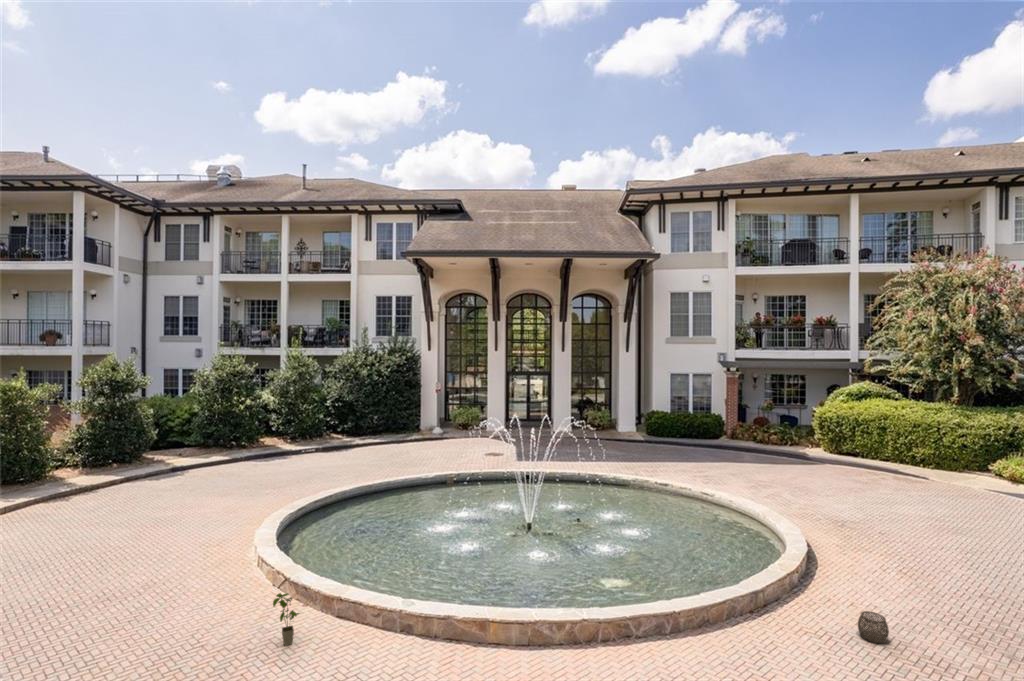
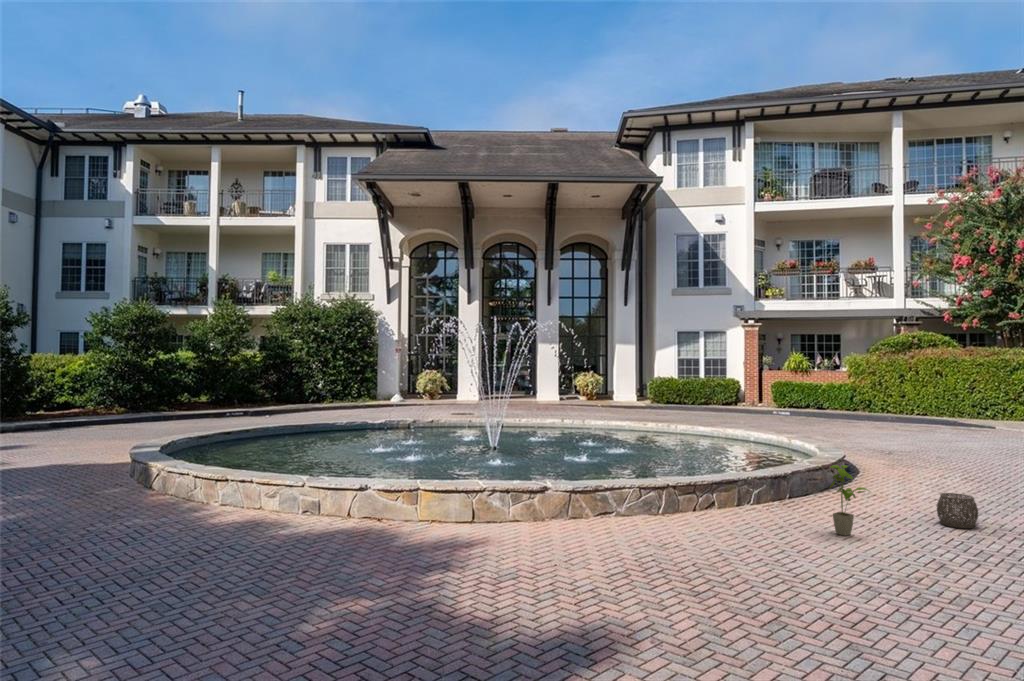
house plant: present [273,593,299,646] -> present [830,465,869,536]

